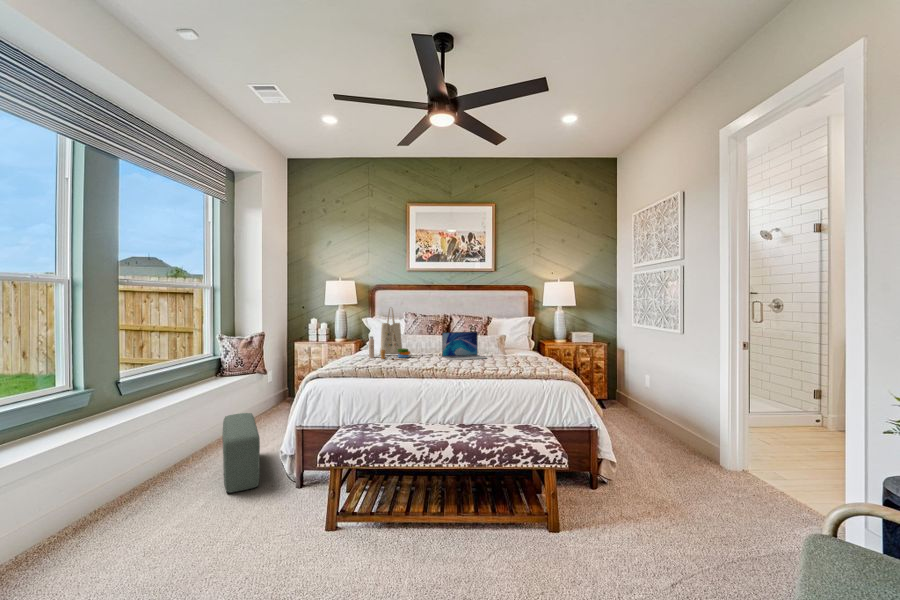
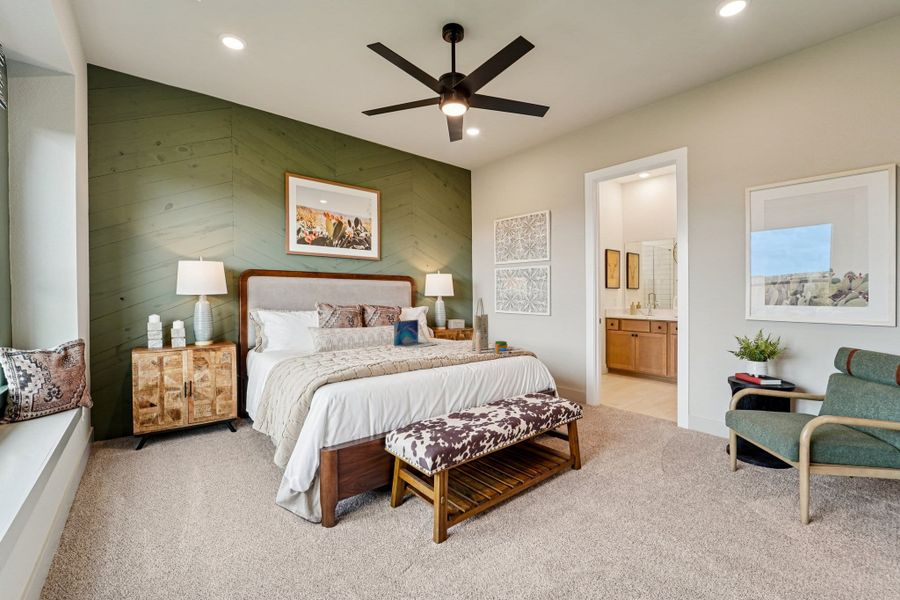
tote bag: present [369,309,410,360] -> present [472,298,523,354]
pouf: present [223,413,260,493] -> none [155,445,278,553]

